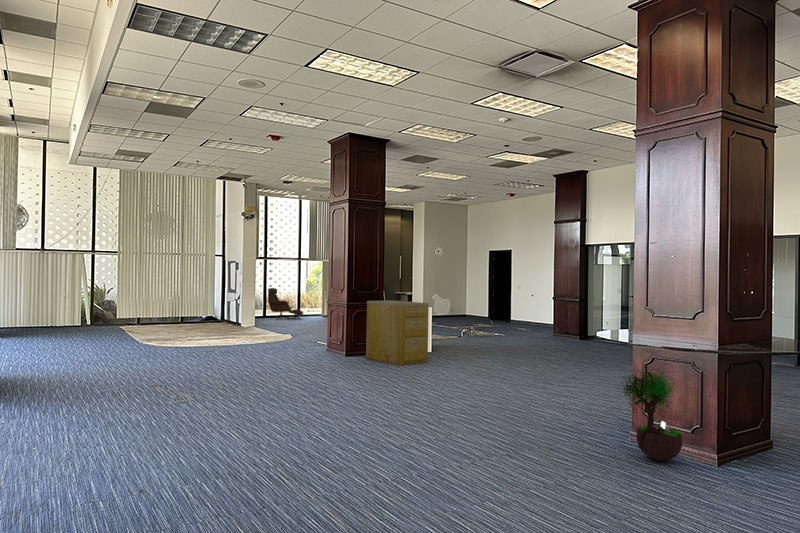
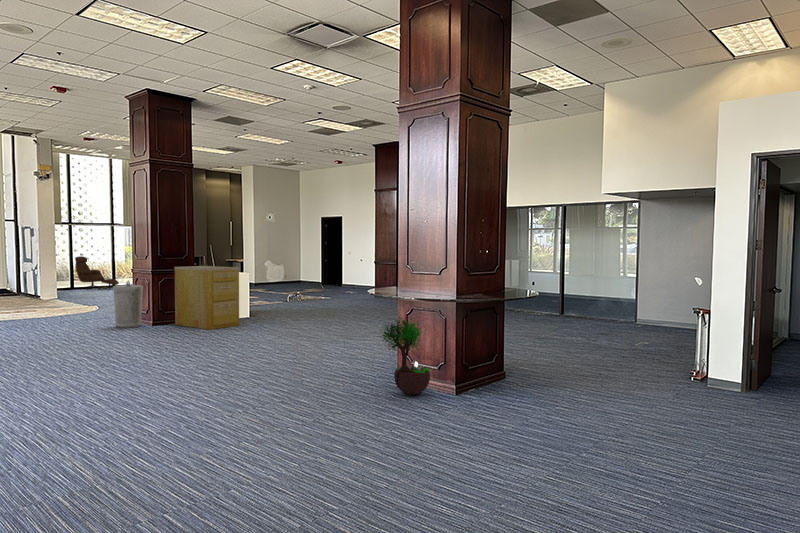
trash can: none [312,315,338,359] -> present [113,282,143,328]

